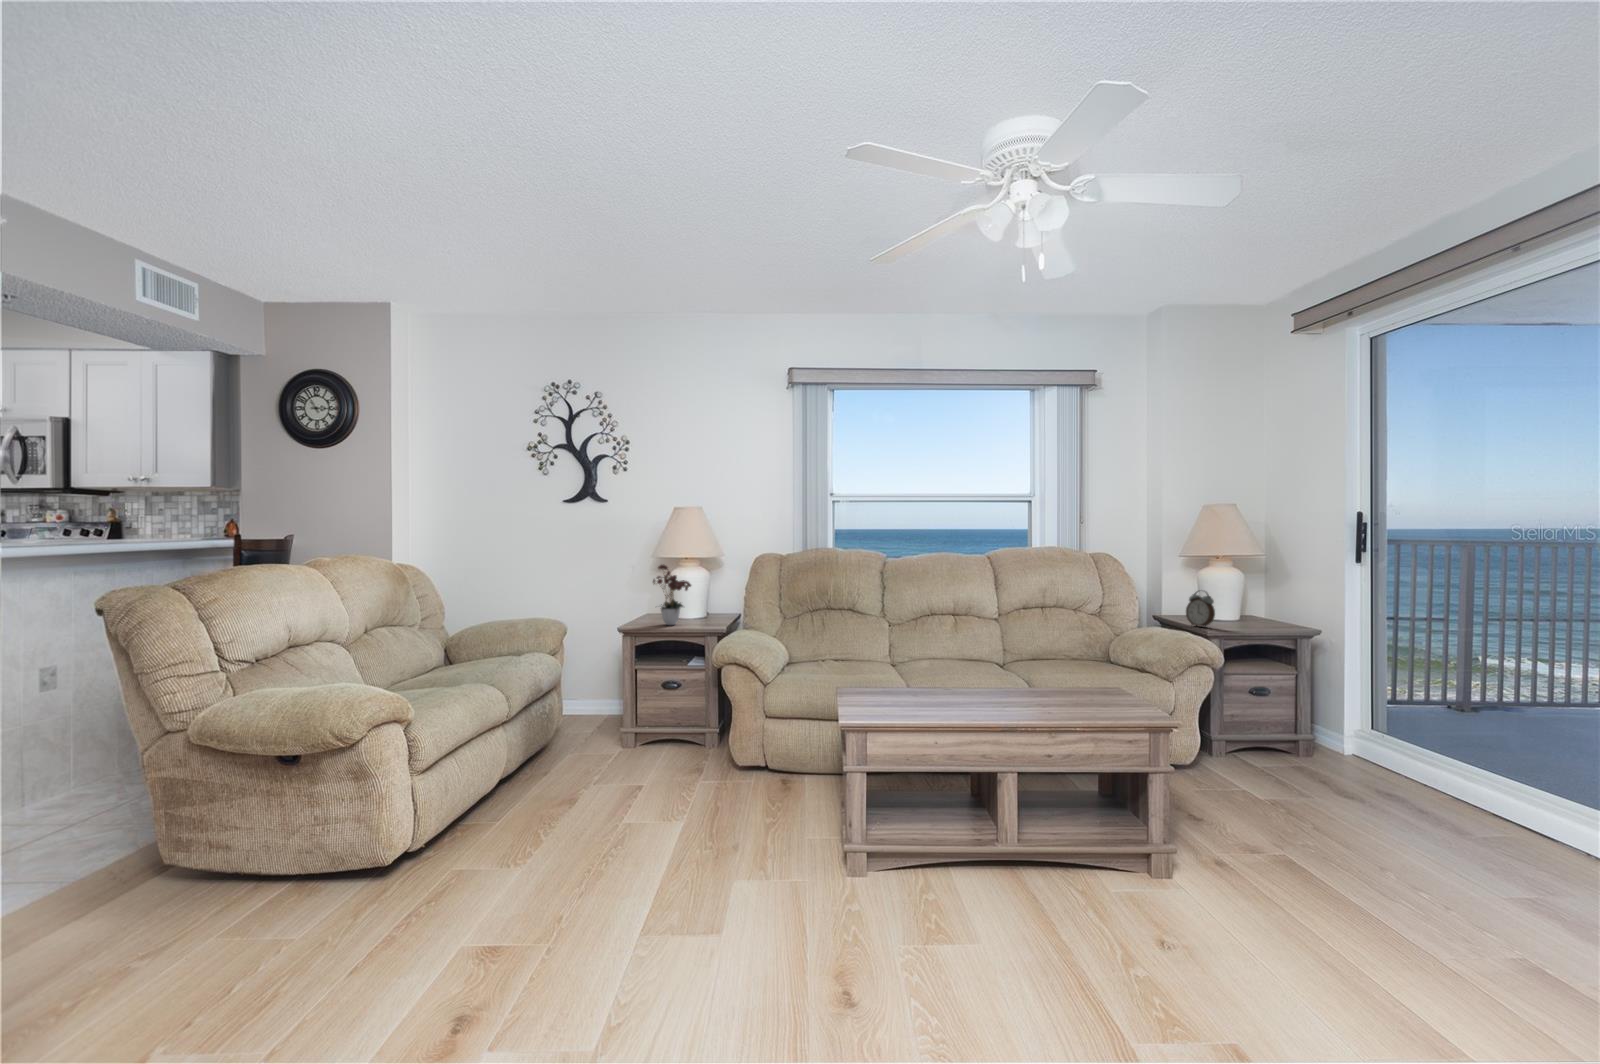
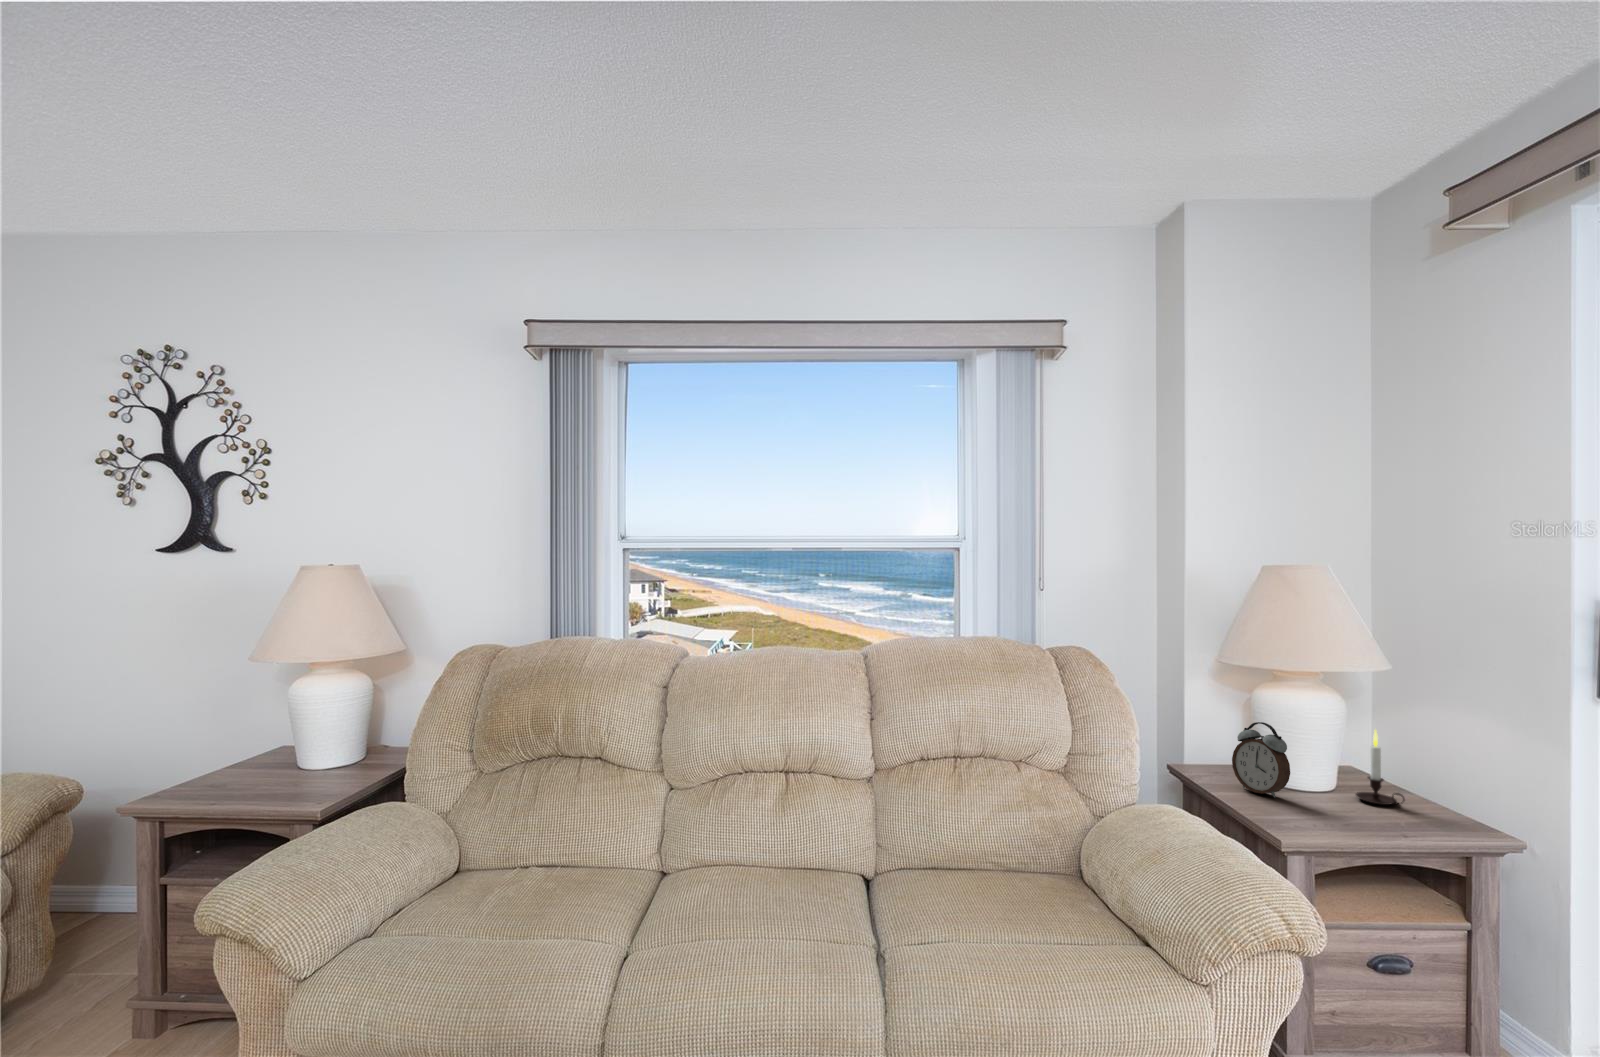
flower arrangement: present [653,564,691,625] -> none [218,667,310,788]
candle: none [1248,591,1271,629] -> present [1356,730,1405,805]

